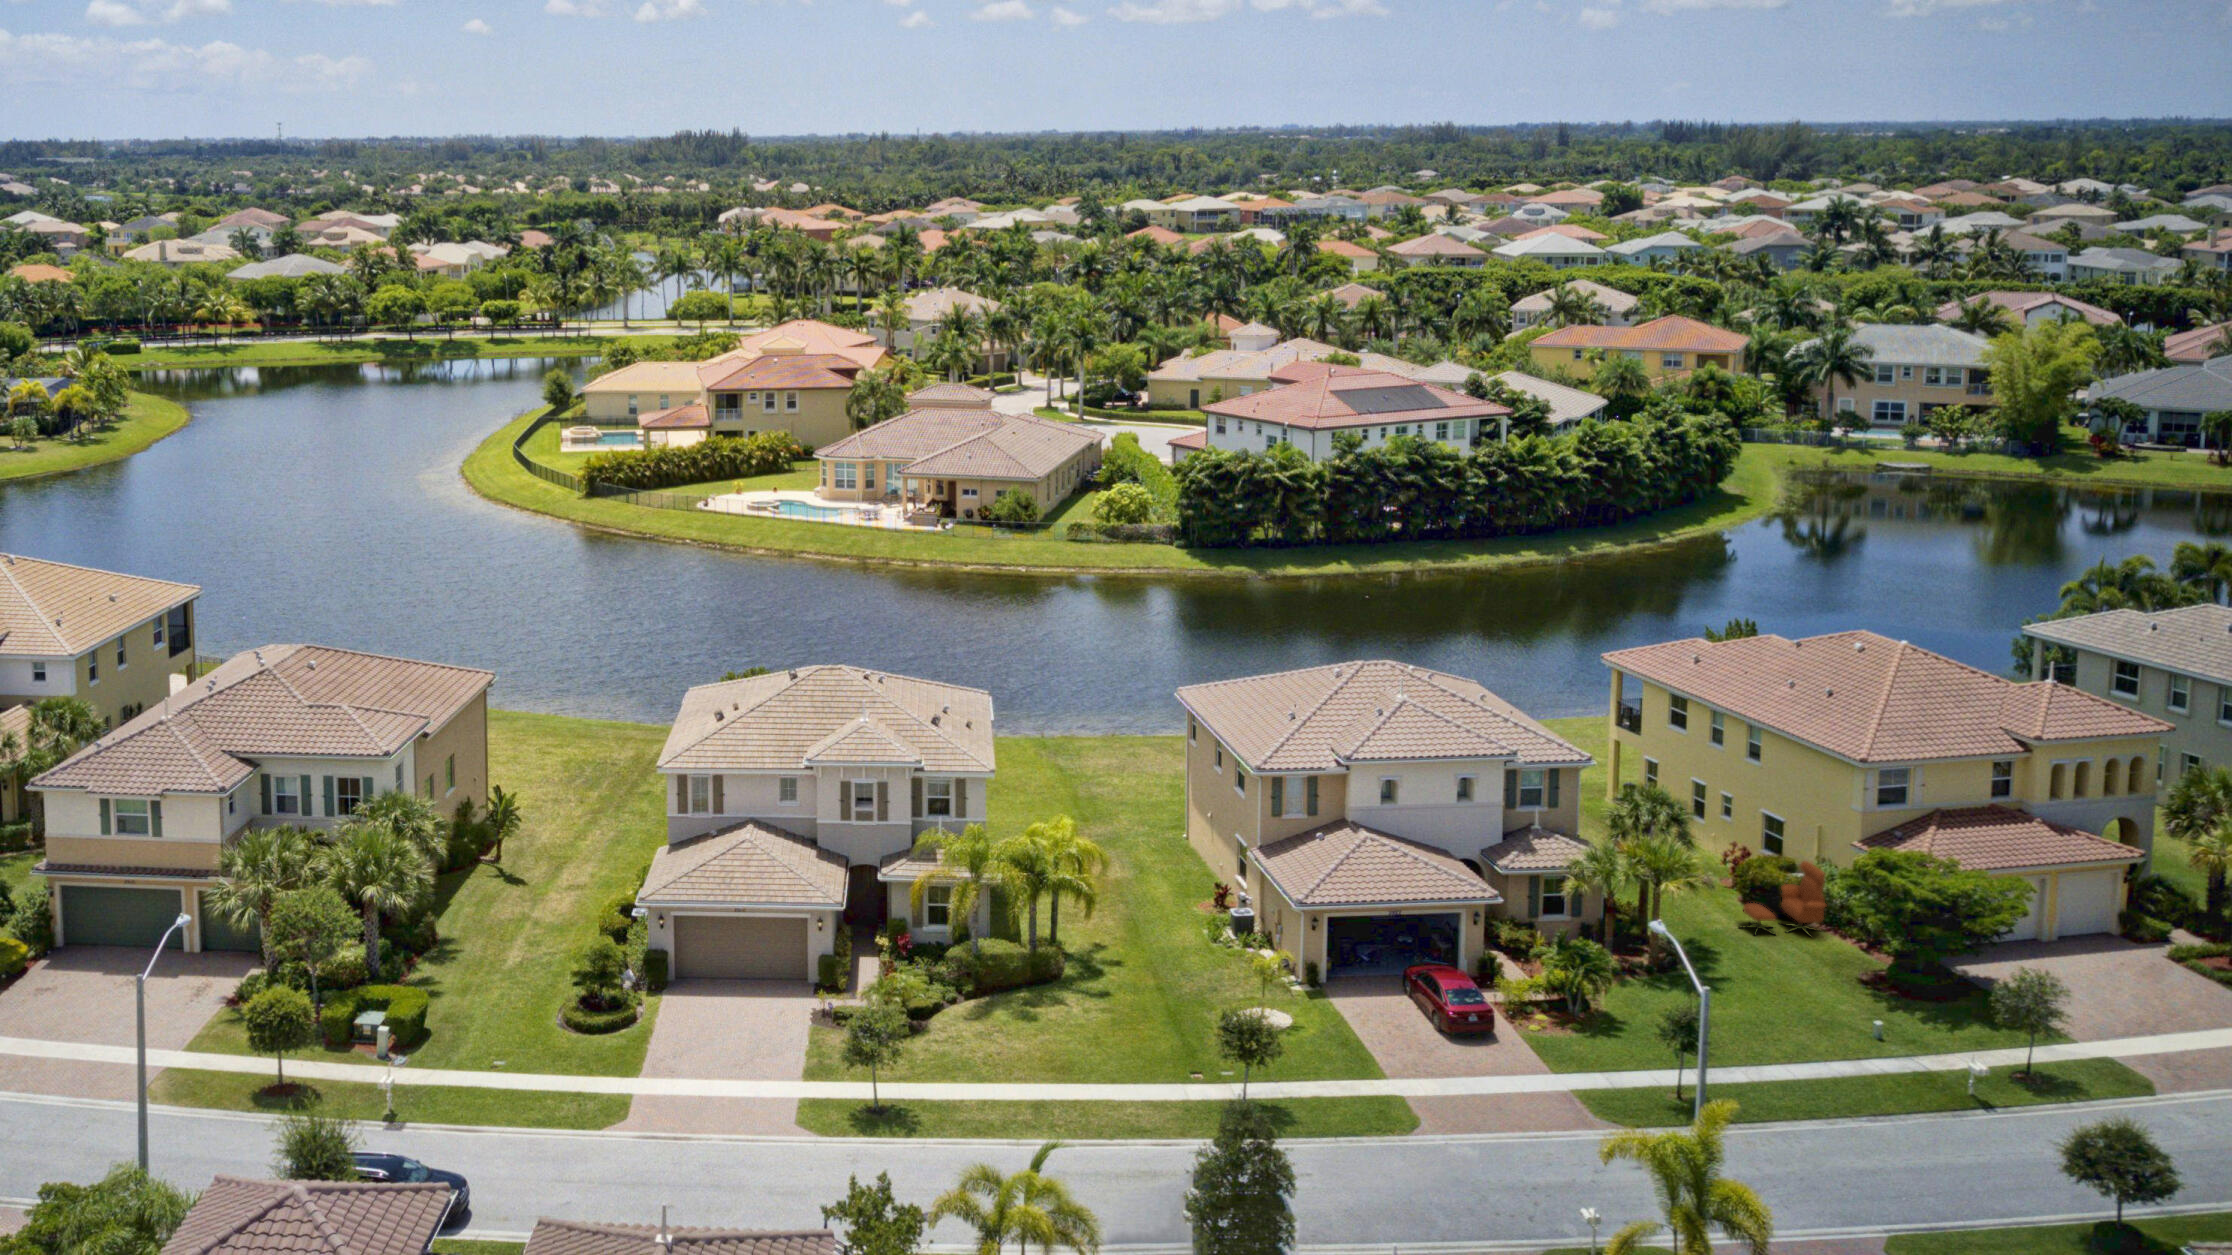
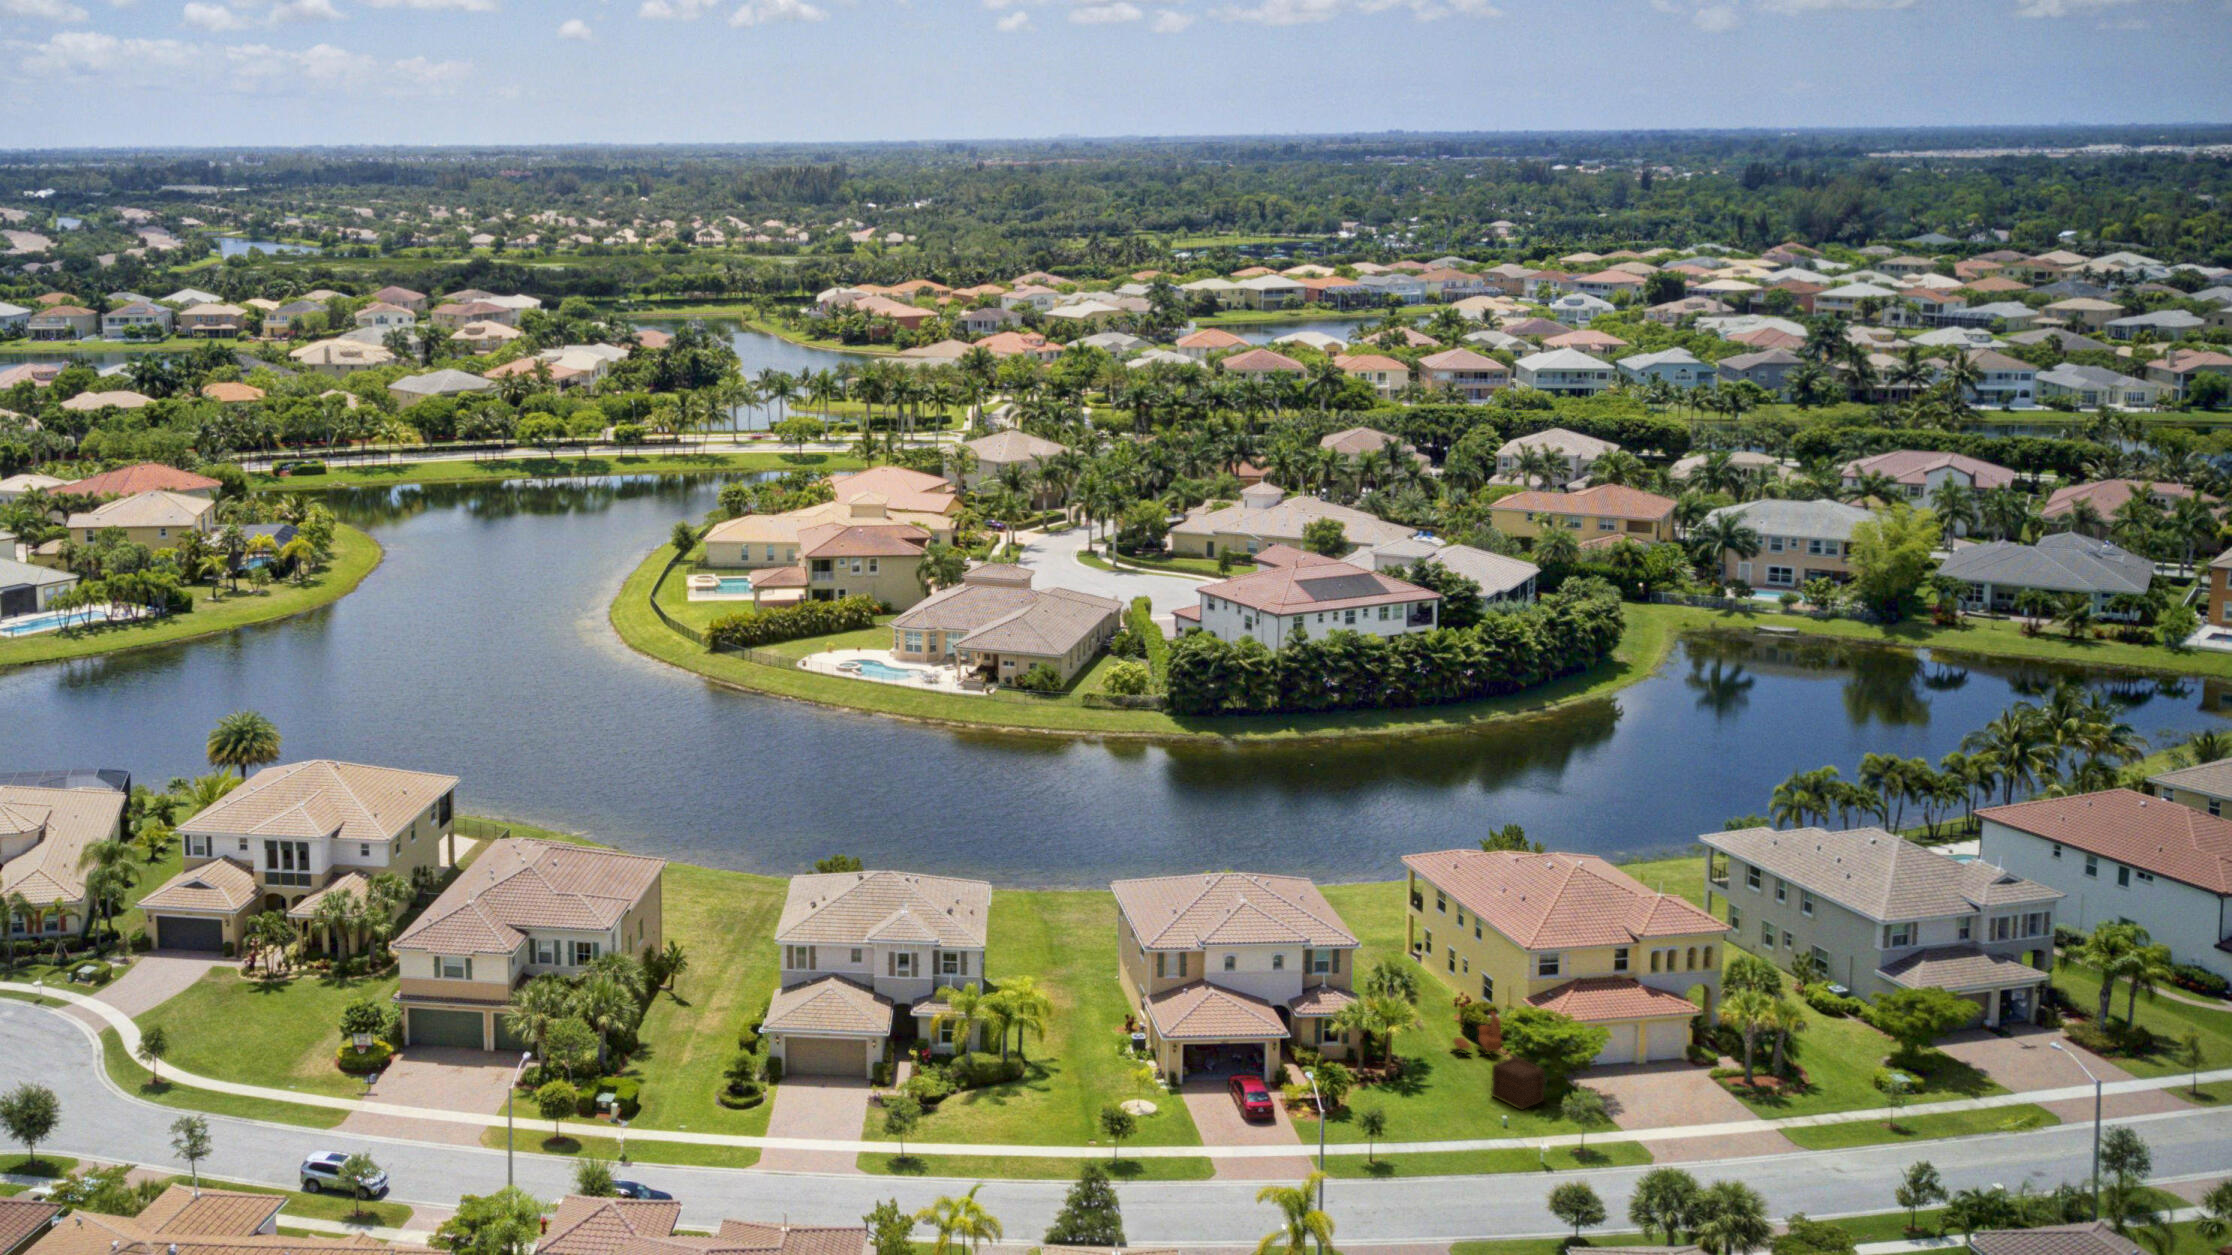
wooden crate: none [1833,924,1925,1009] -> present [1491,1057,1545,1109]

